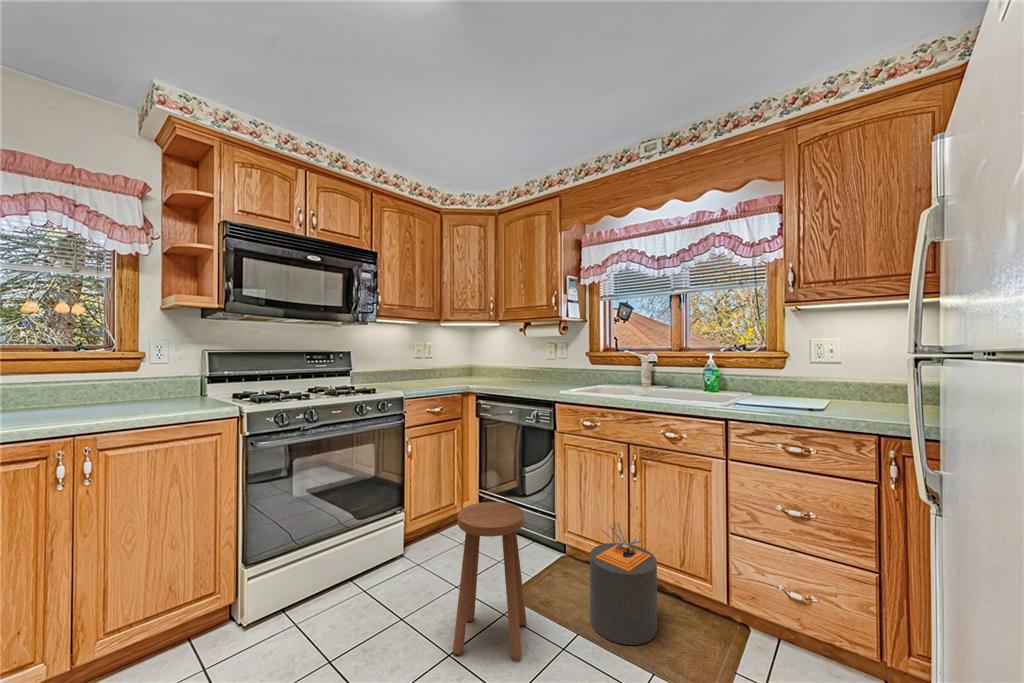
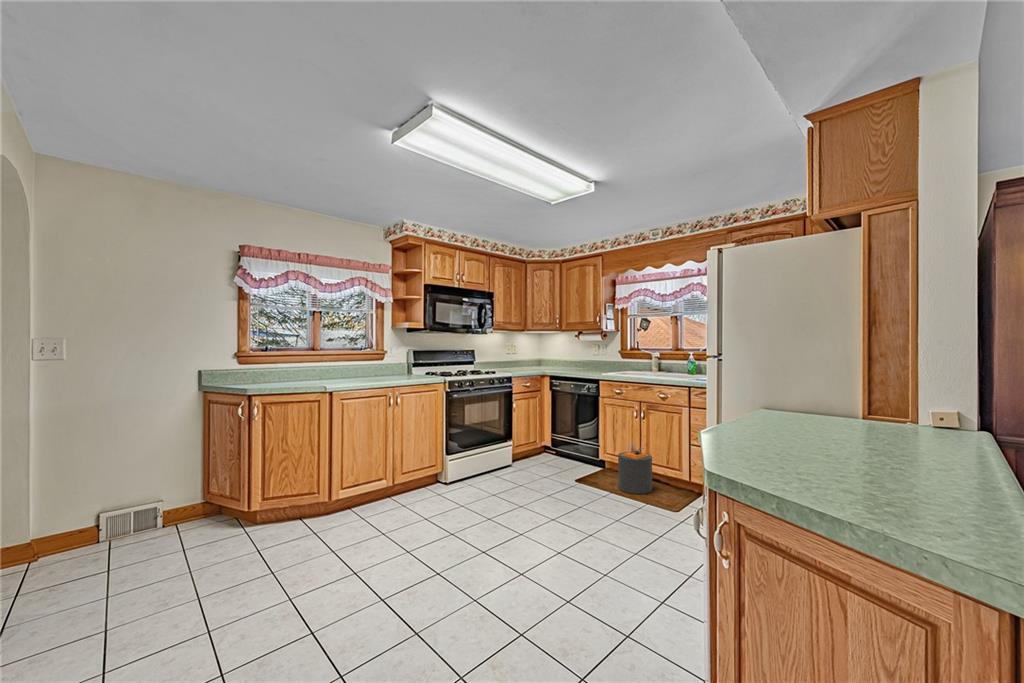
stool: present [453,502,526,660] -> none [552,427,586,496]

